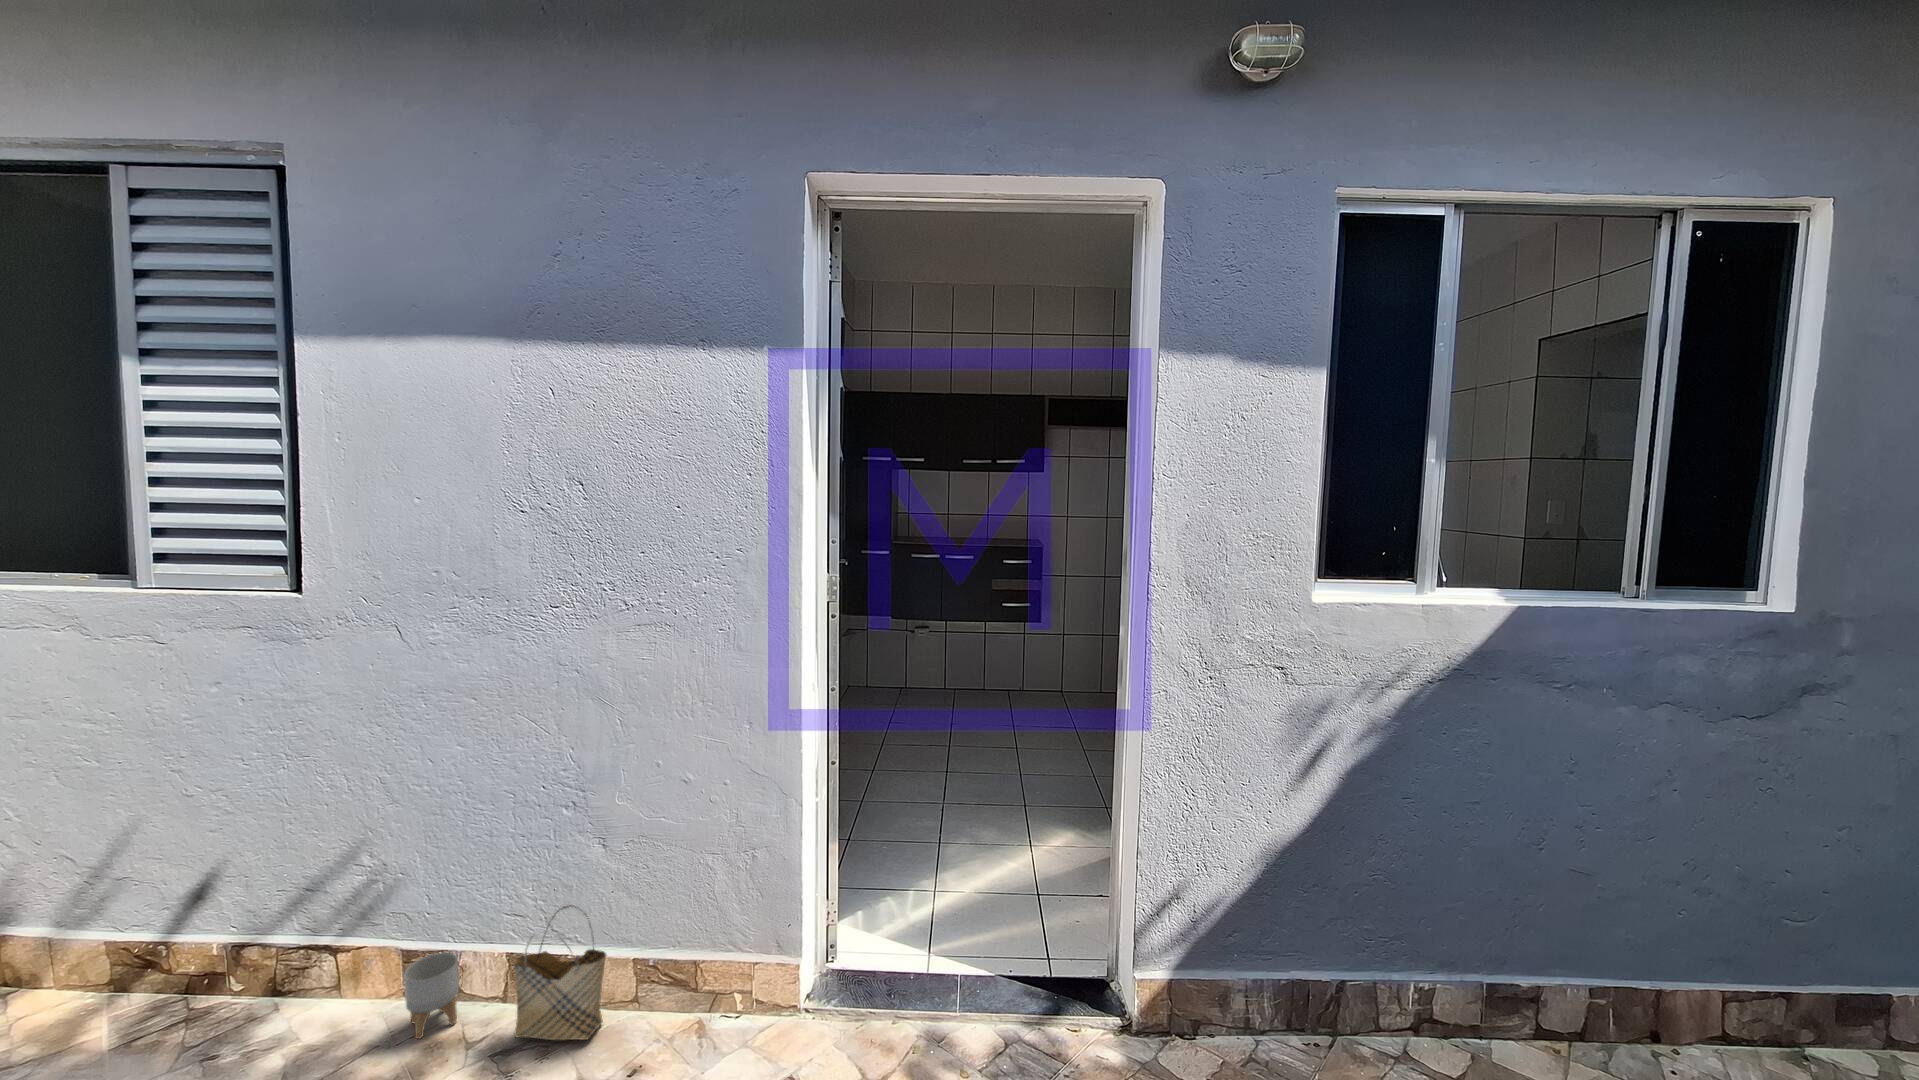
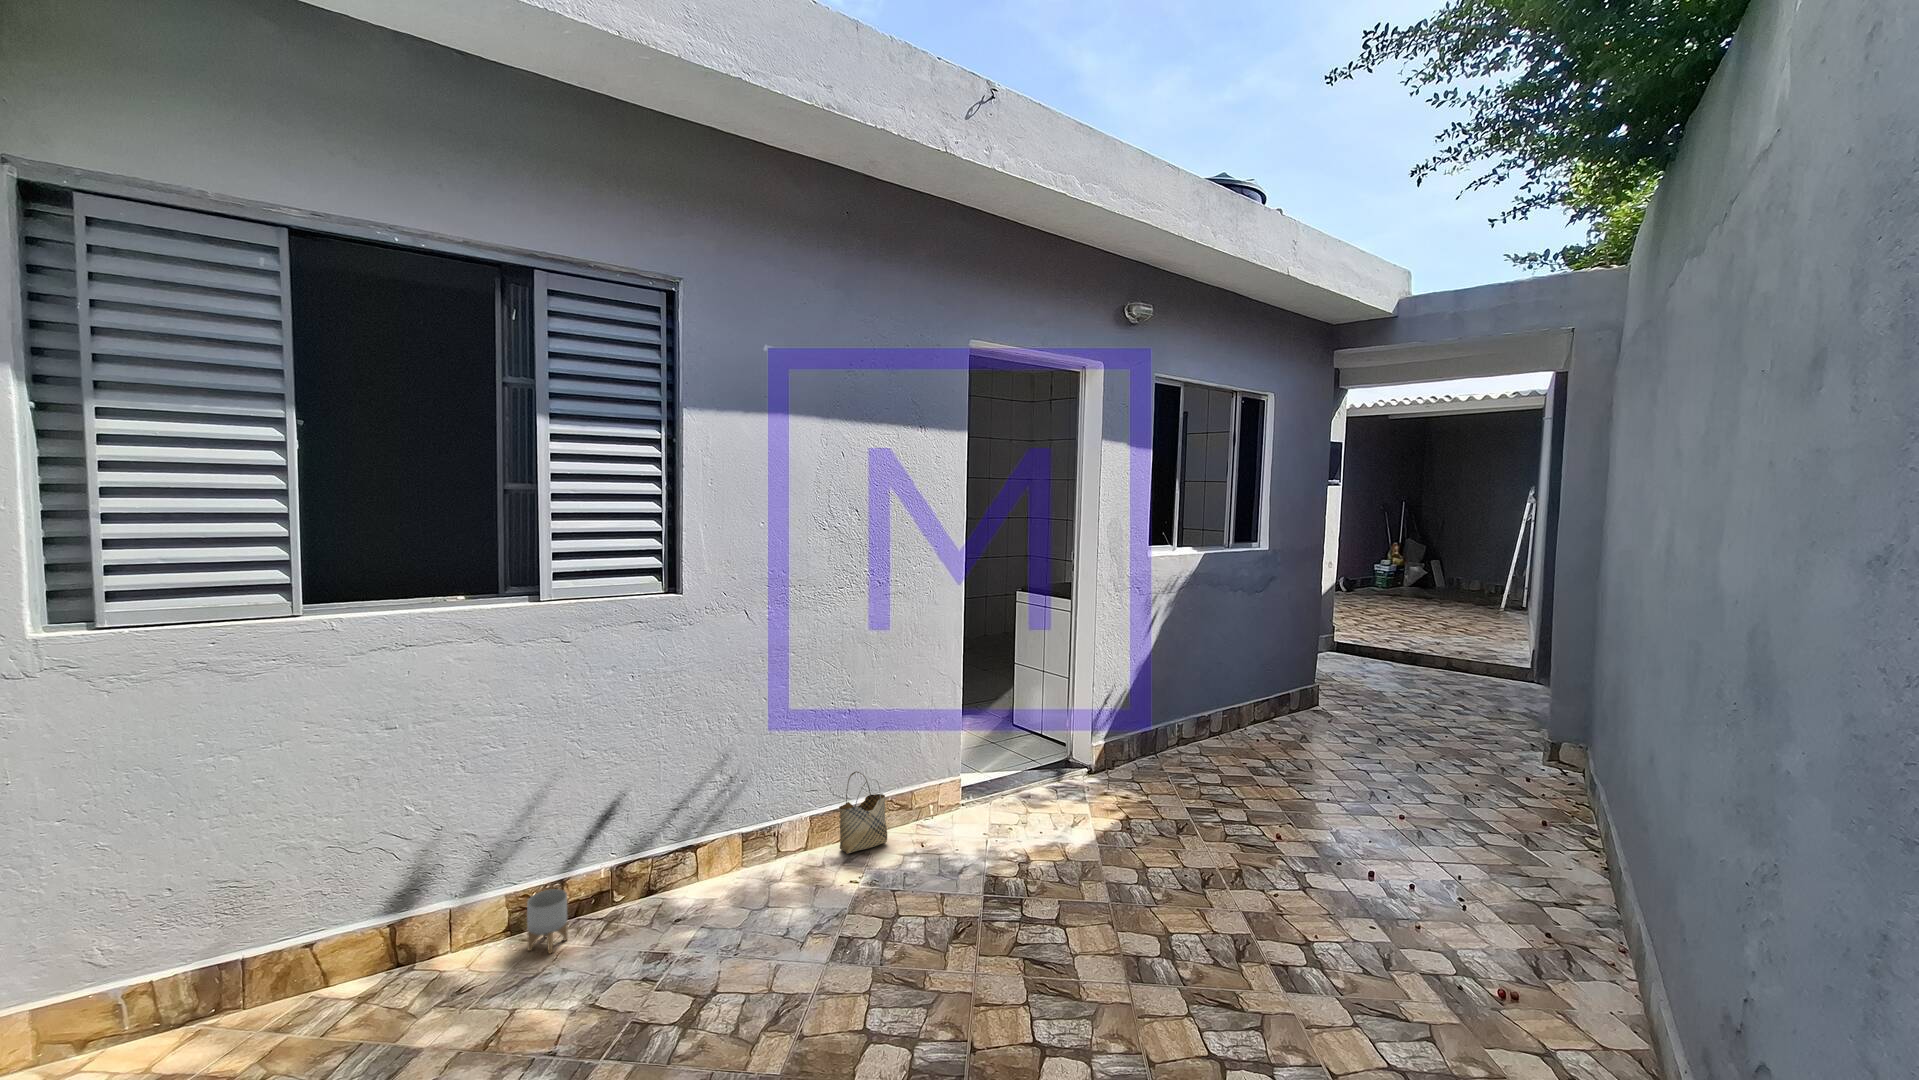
planter: present [404,952,459,1039] -> present [527,889,568,954]

